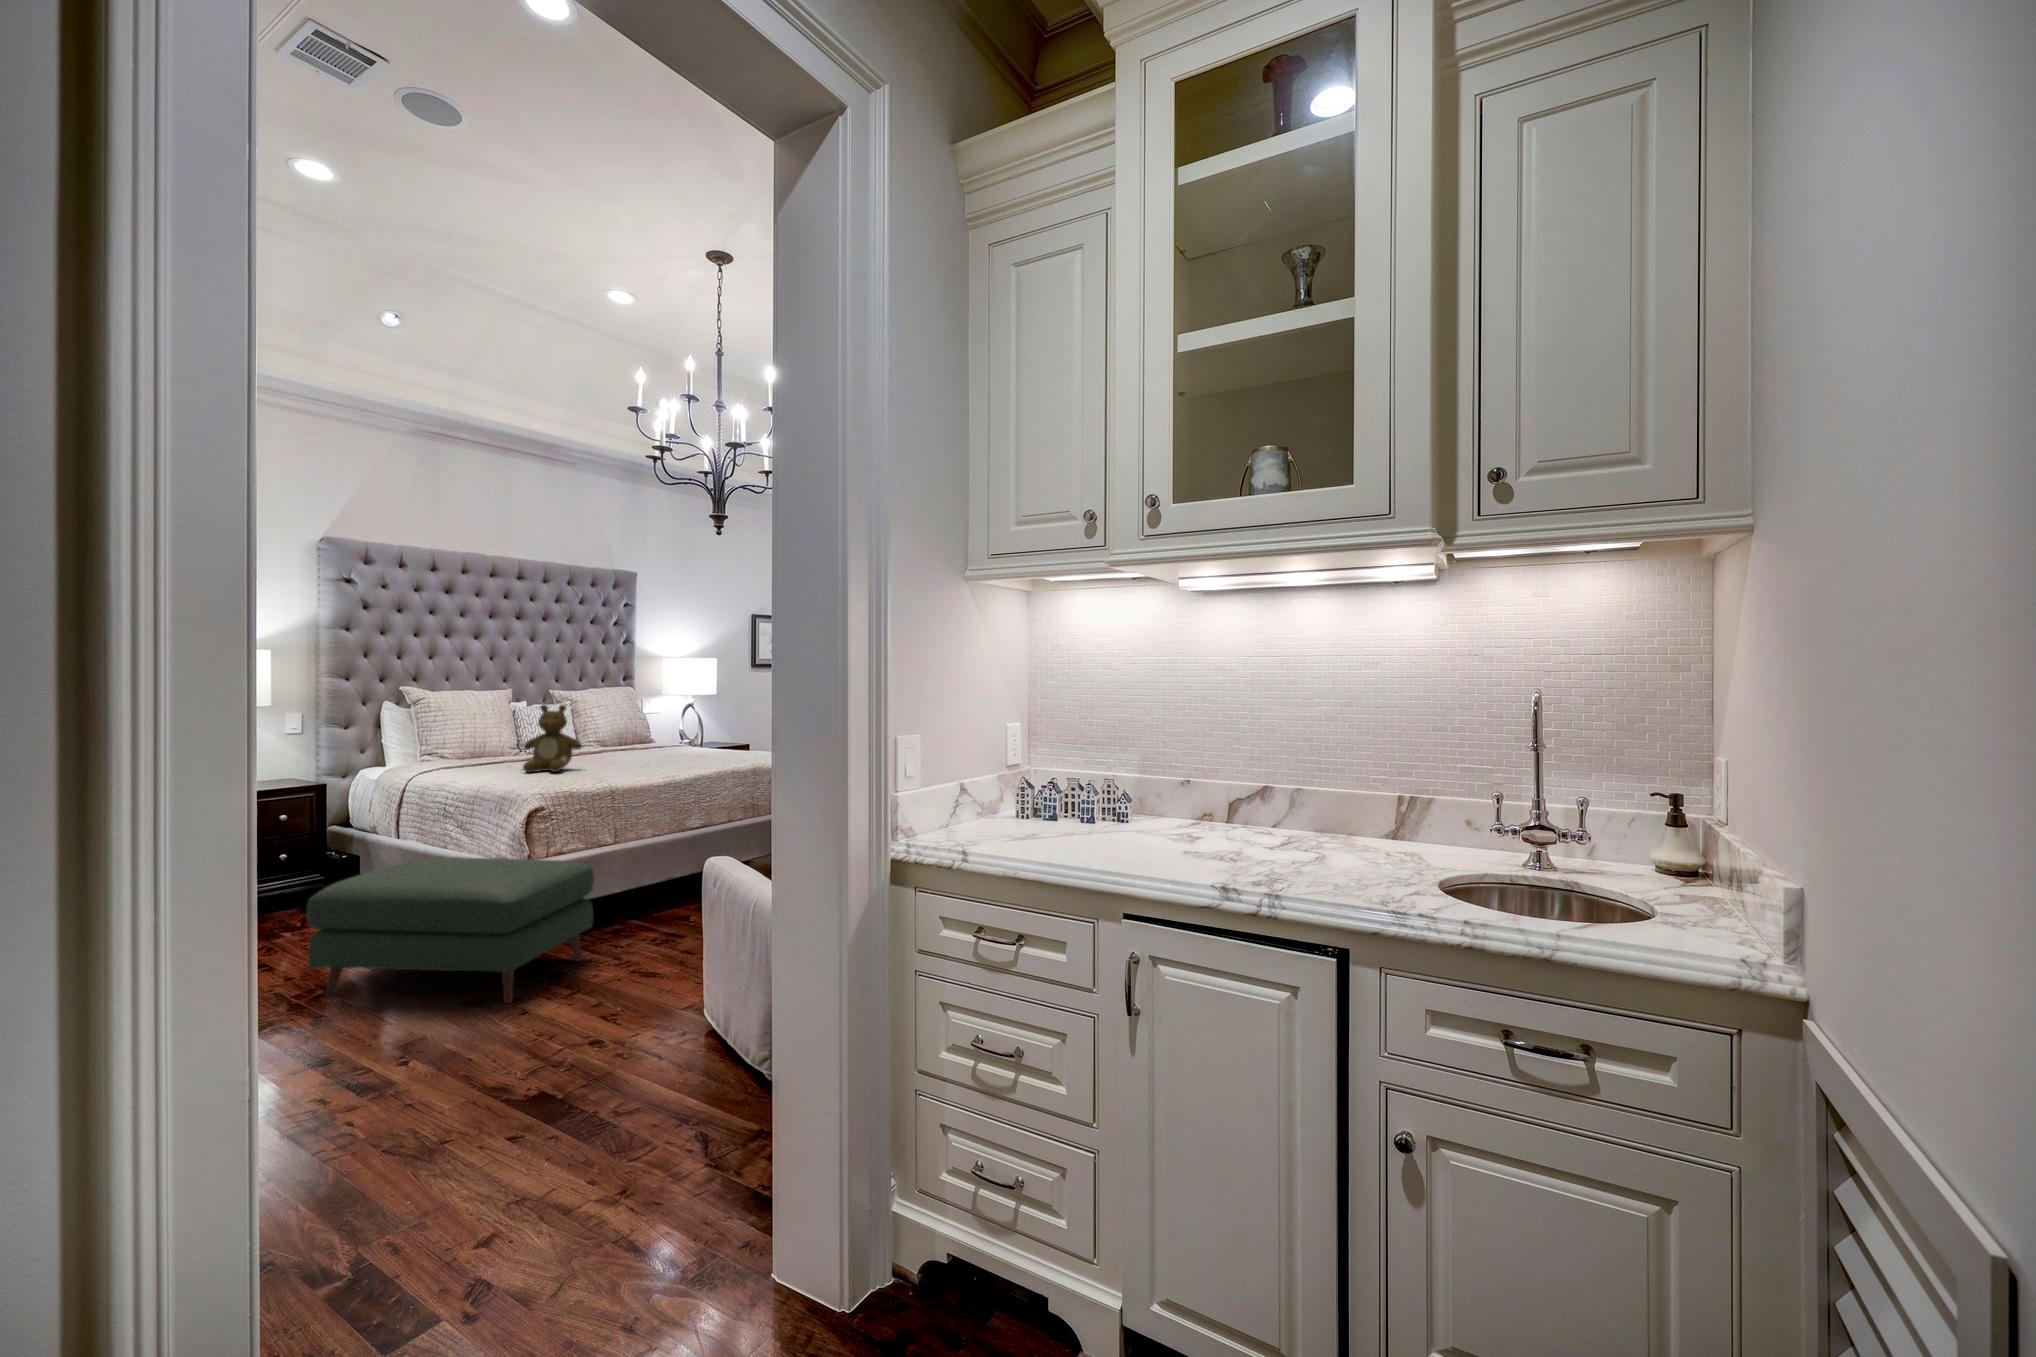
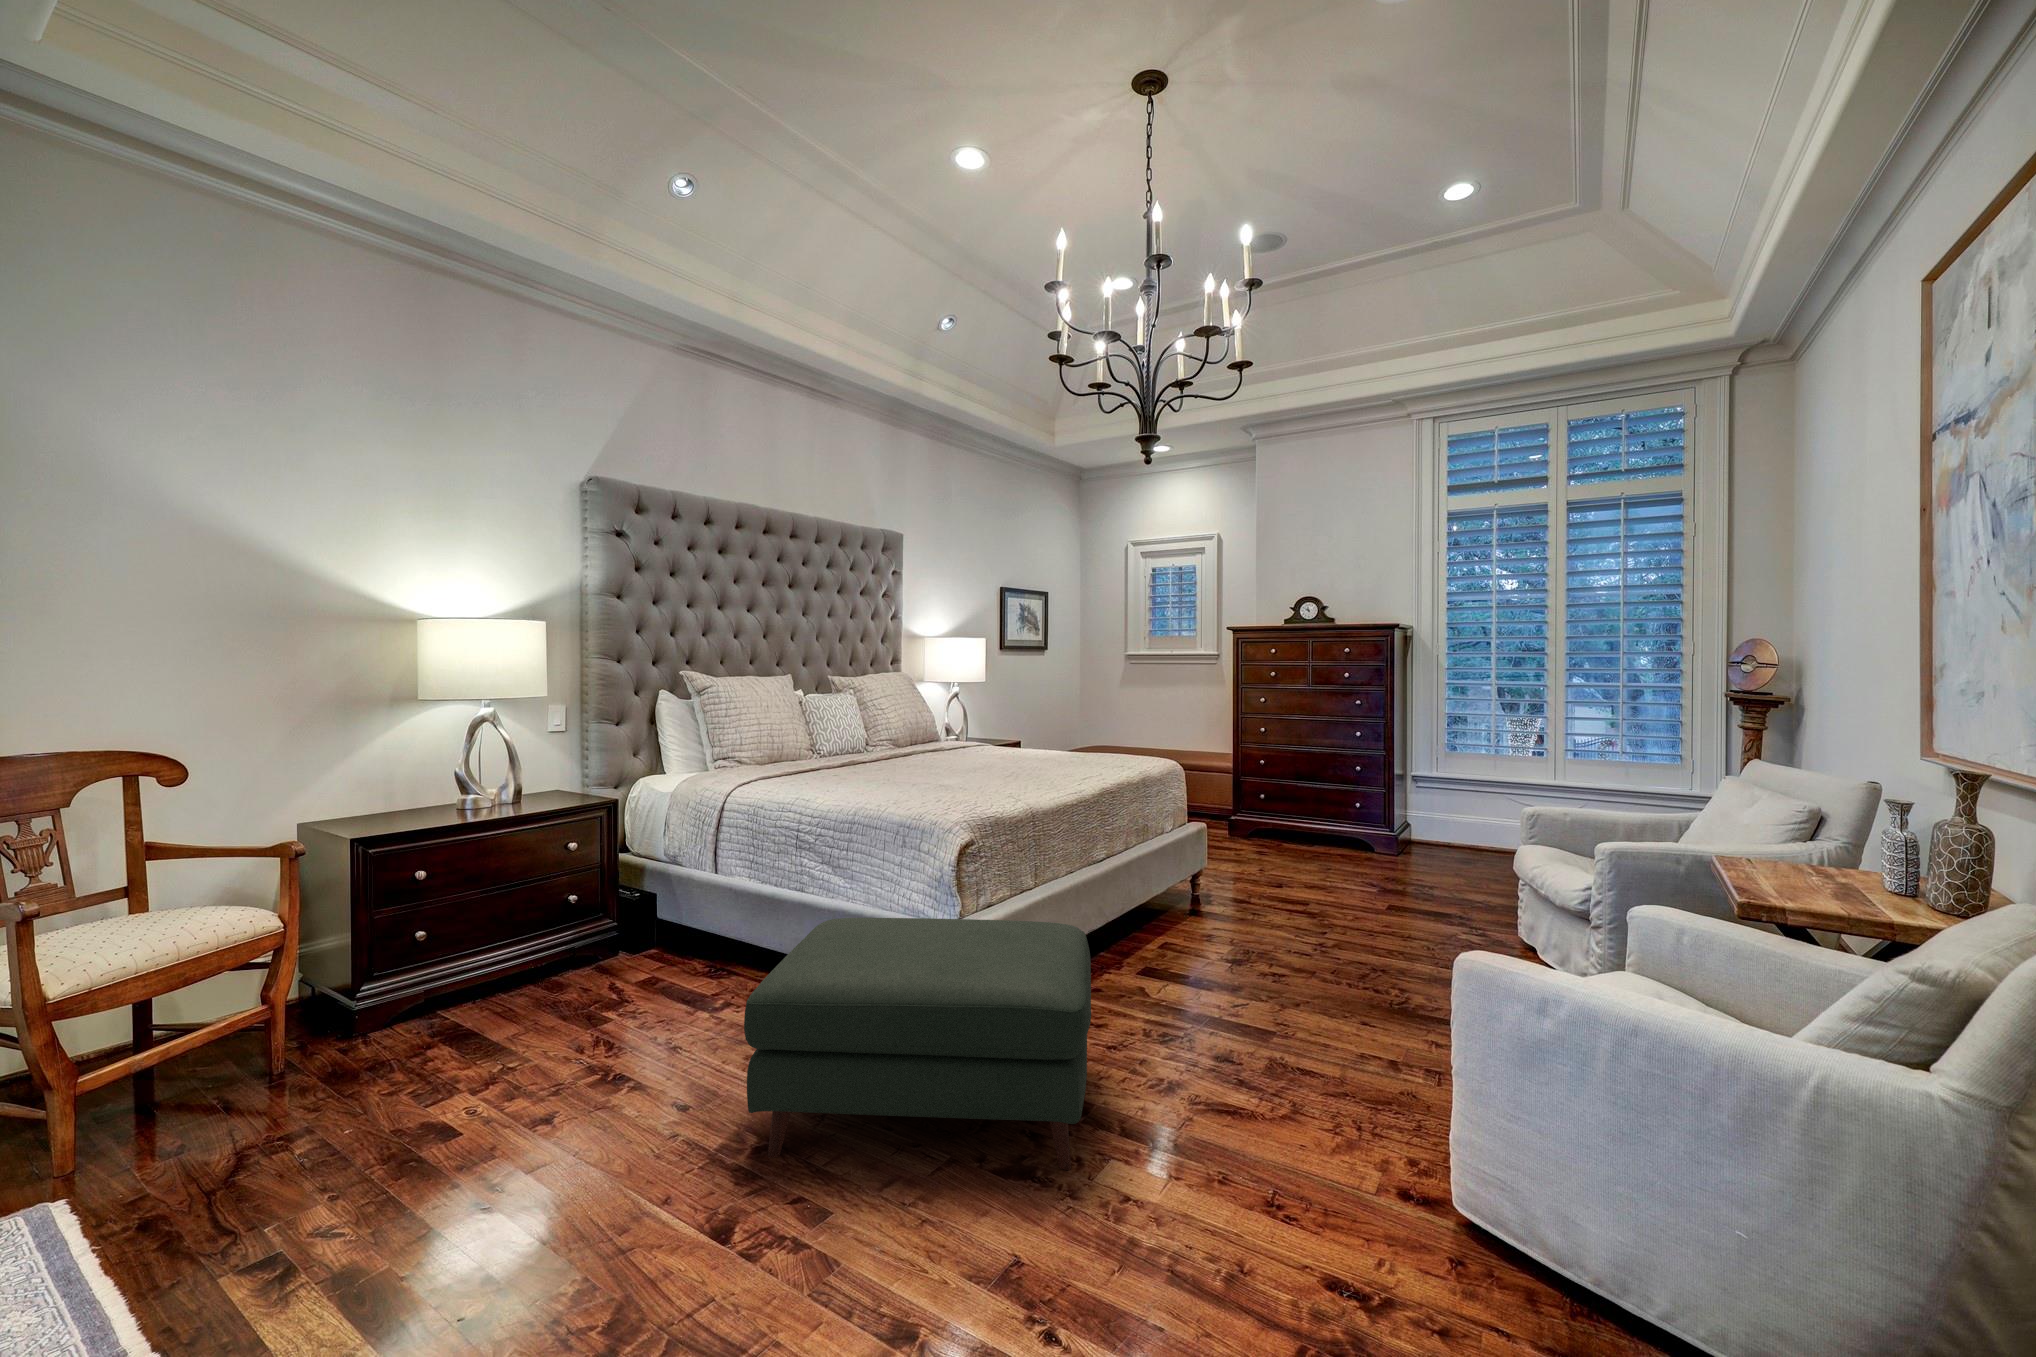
teddy bear: present [523,705,582,772] -> none [867,692,941,784]

